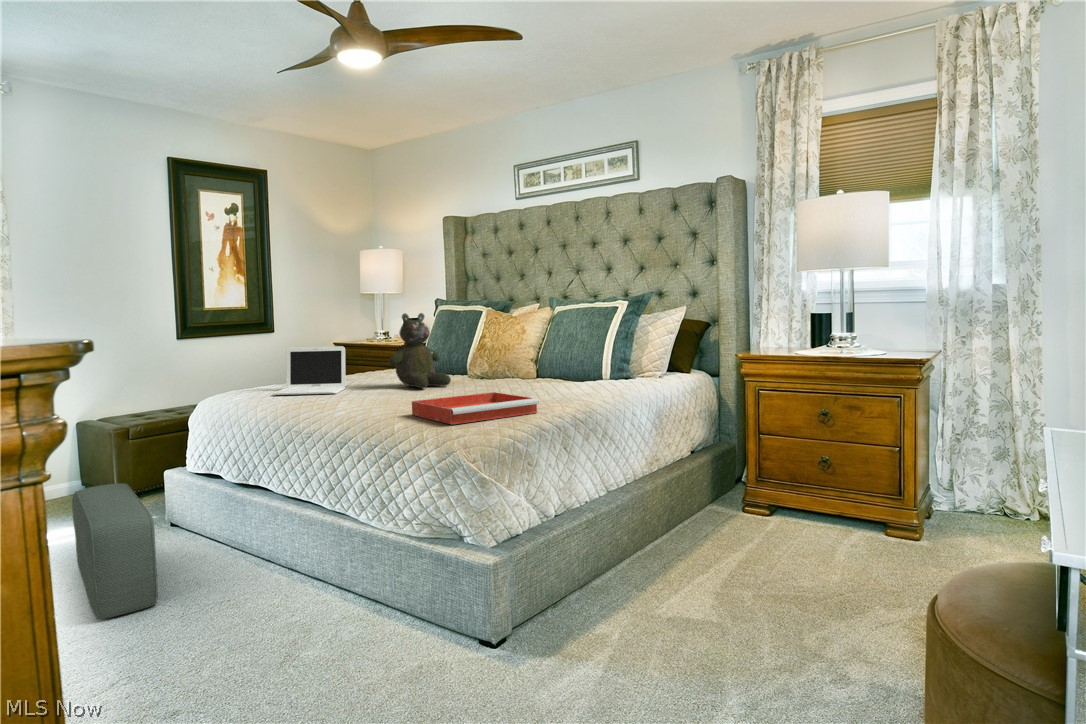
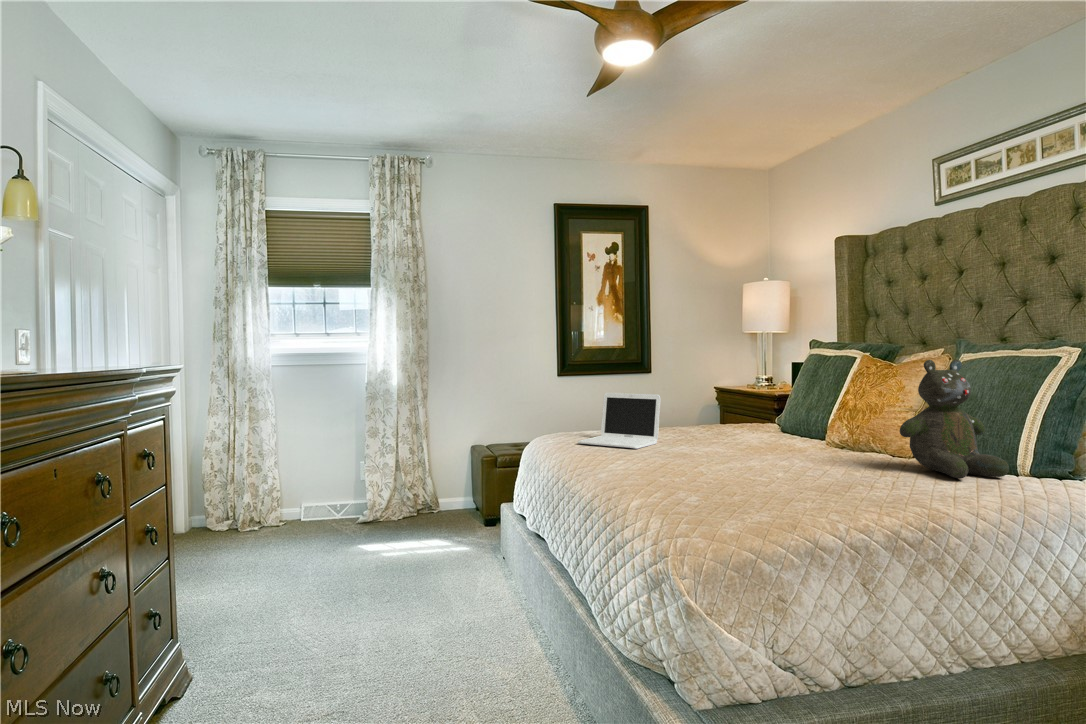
teddy bear: present [389,313,451,388] -> present [900,359,1009,479]
tray: present [412,392,539,424] -> none [664,475,831,518]
pouf: present [72,483,158,619] -> none [377,512,452,643]

